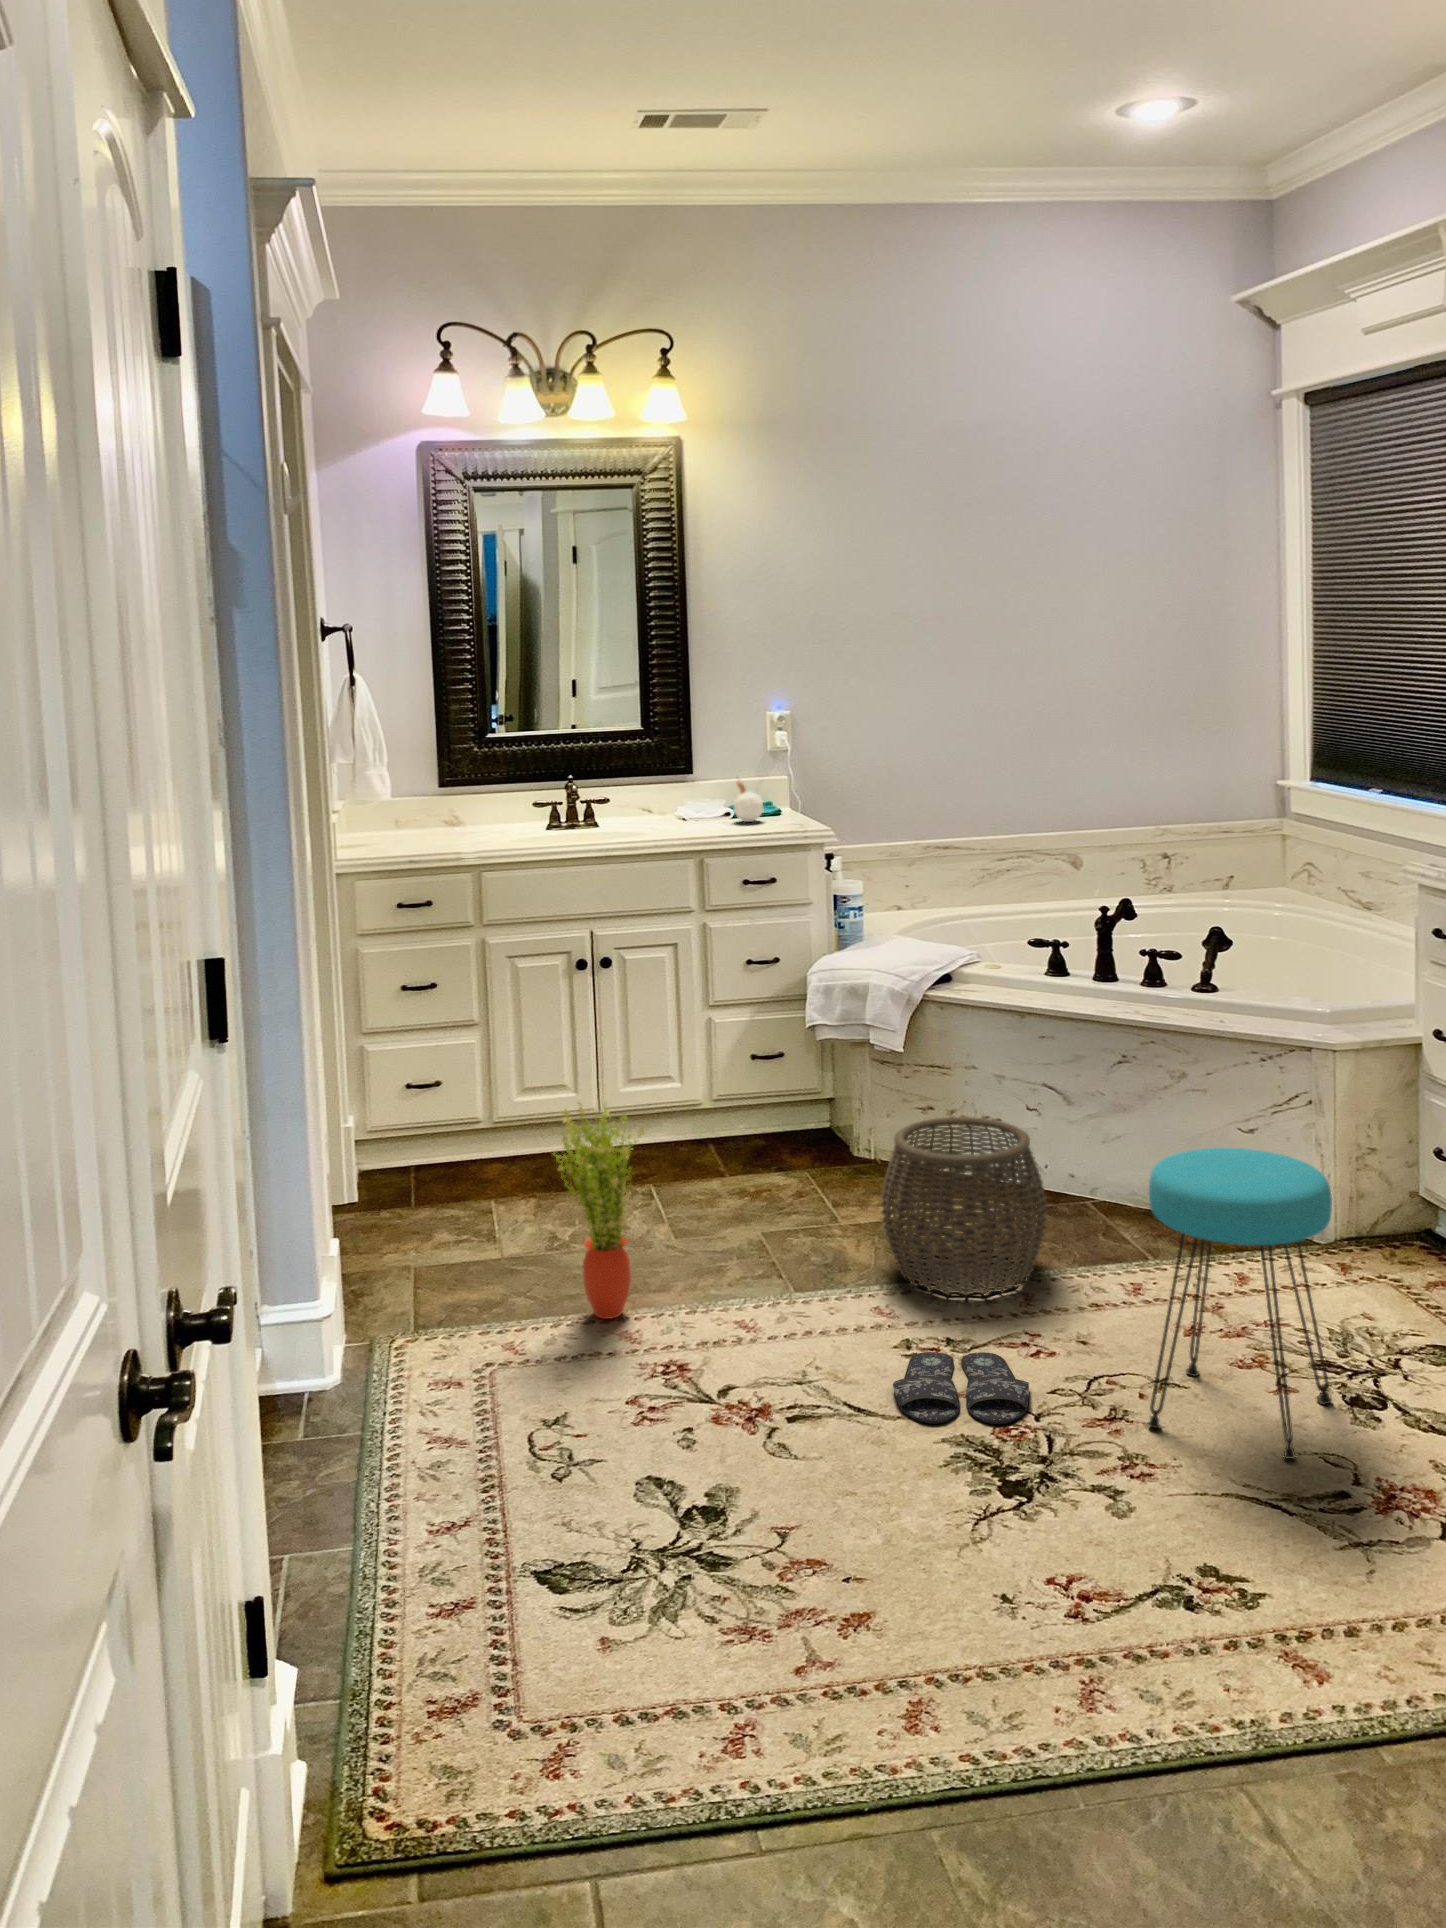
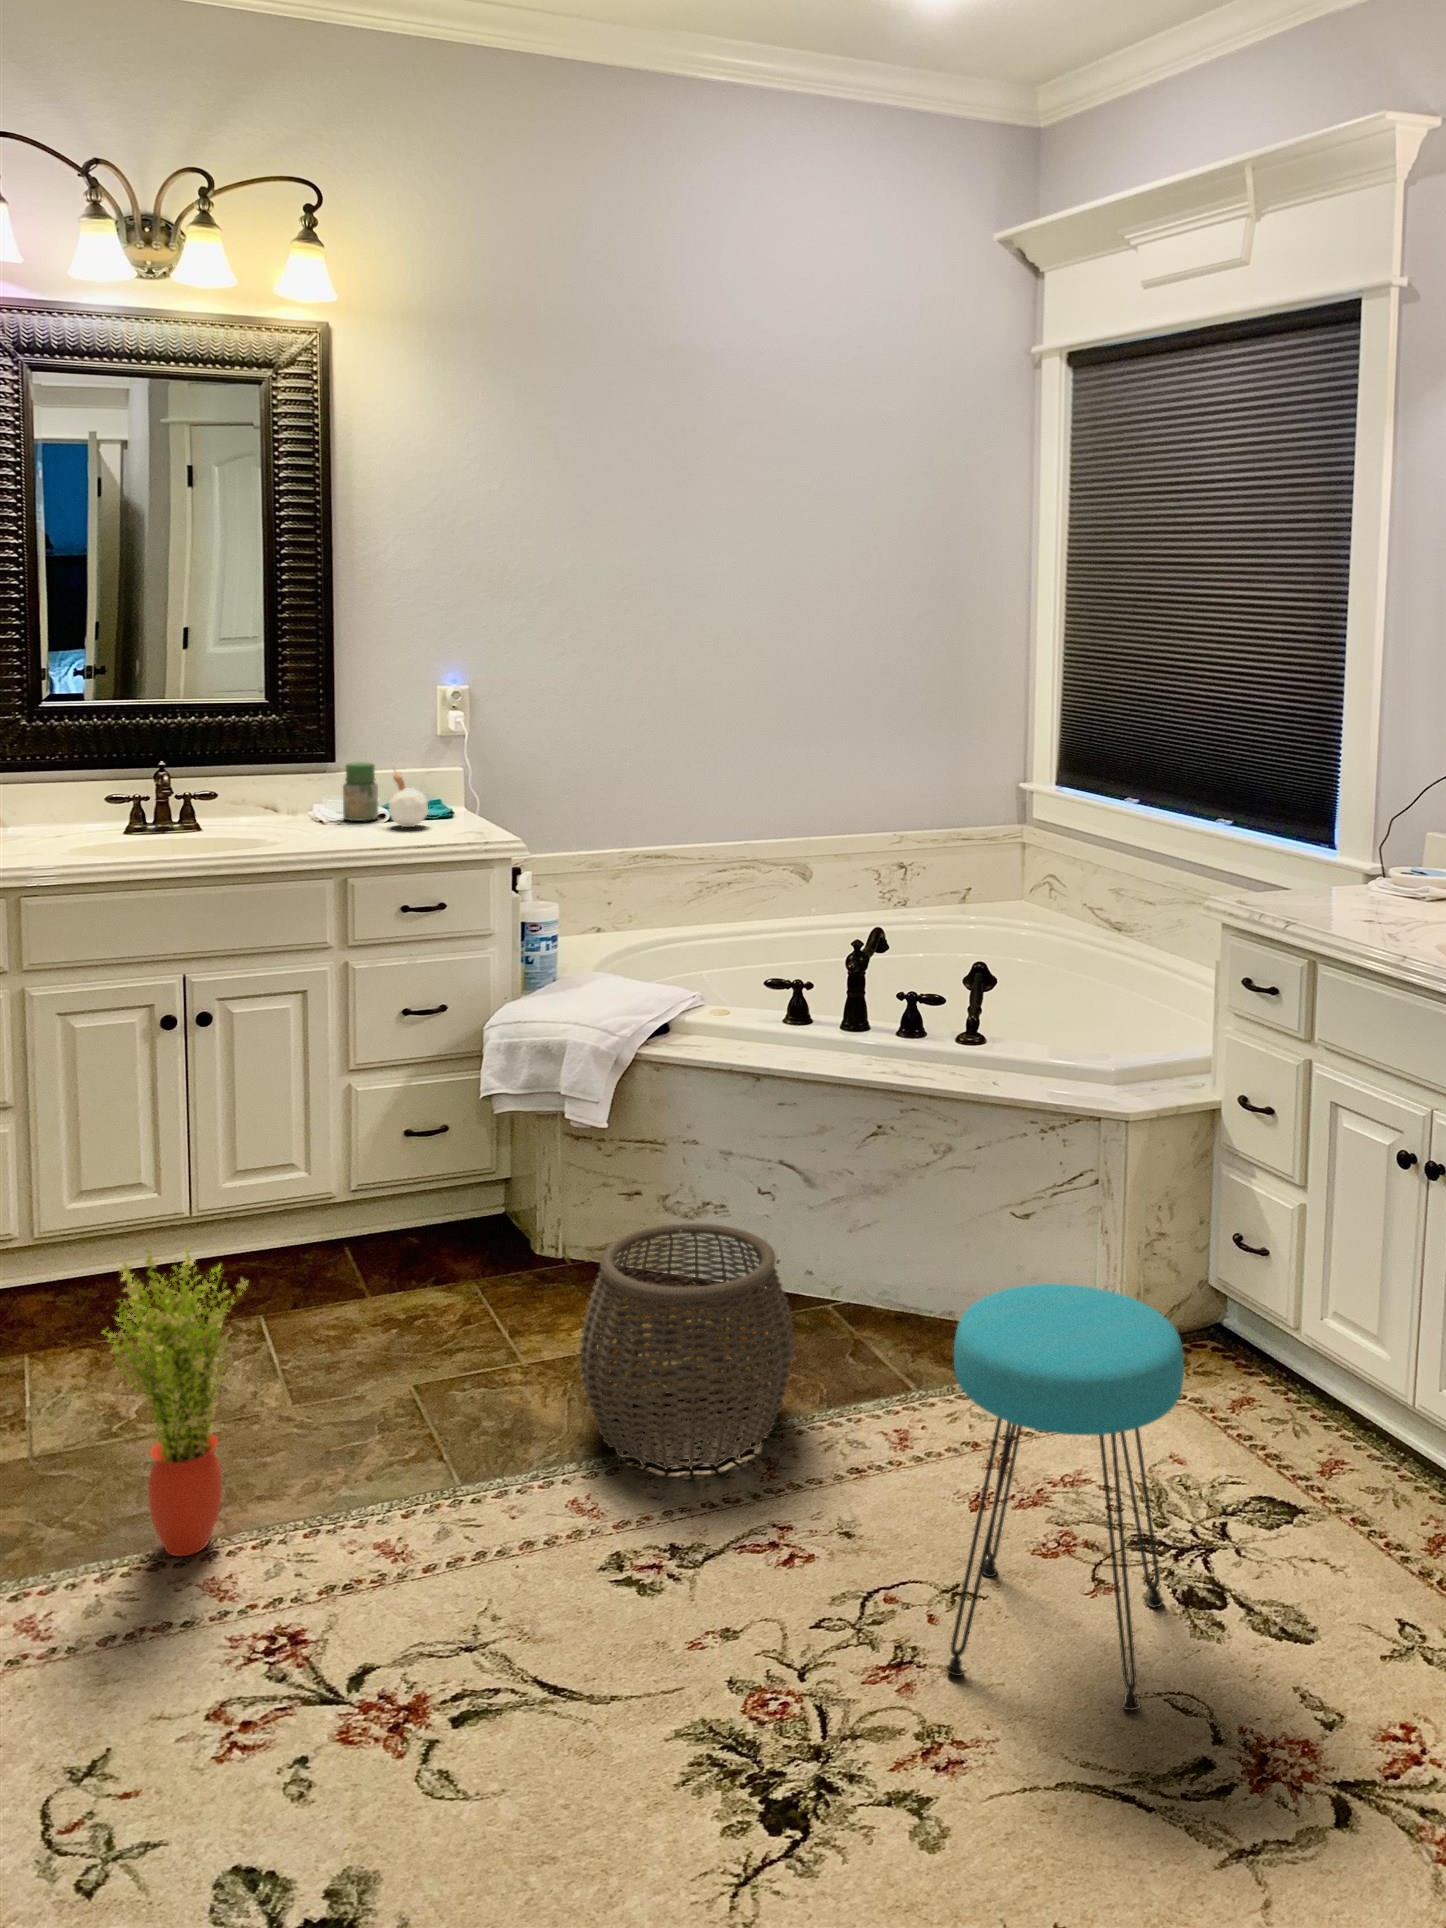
jar: none [699,773,726,818] -> present [343,762,378,821]
slippers: present [893,1352,1029,1424] -> none [602,1564,788,1704]

